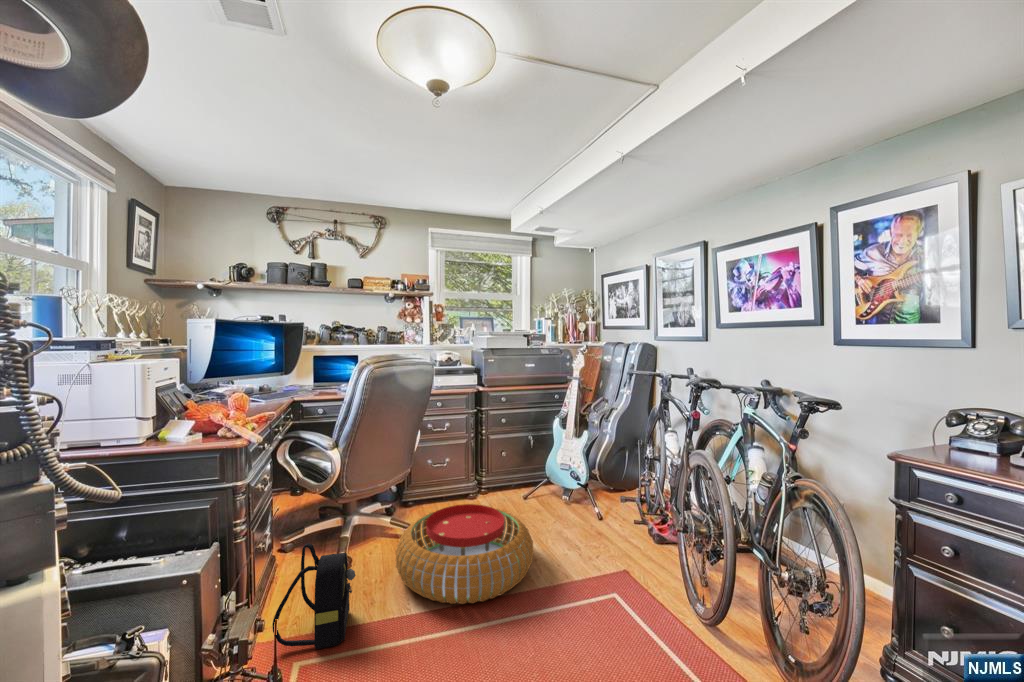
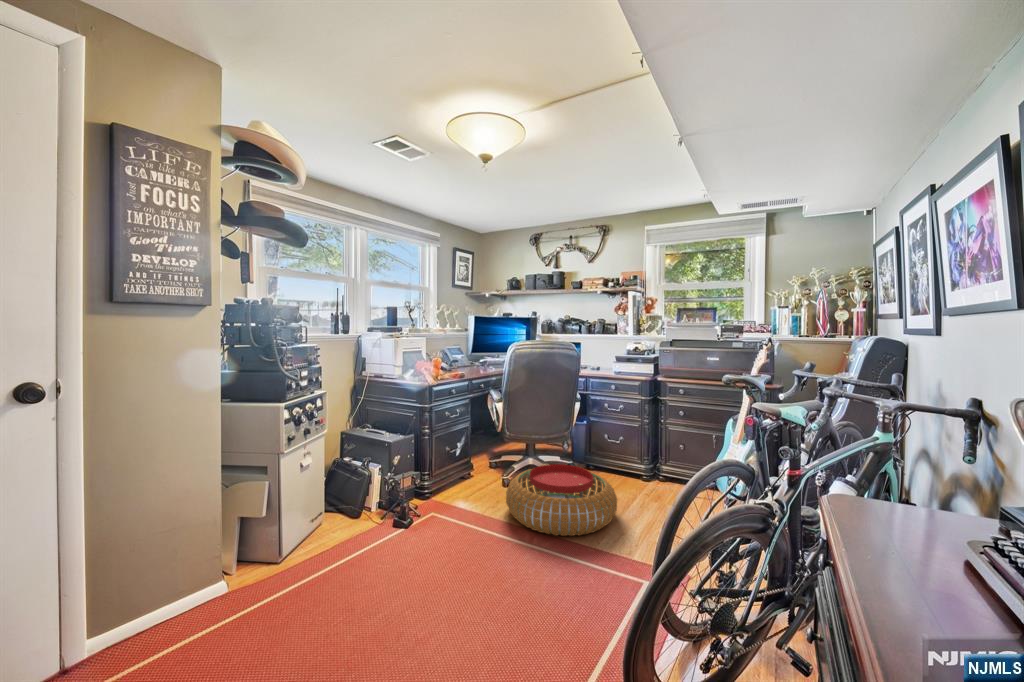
backpack: present [273,543,356,649] -> none [432,449,478,511]

